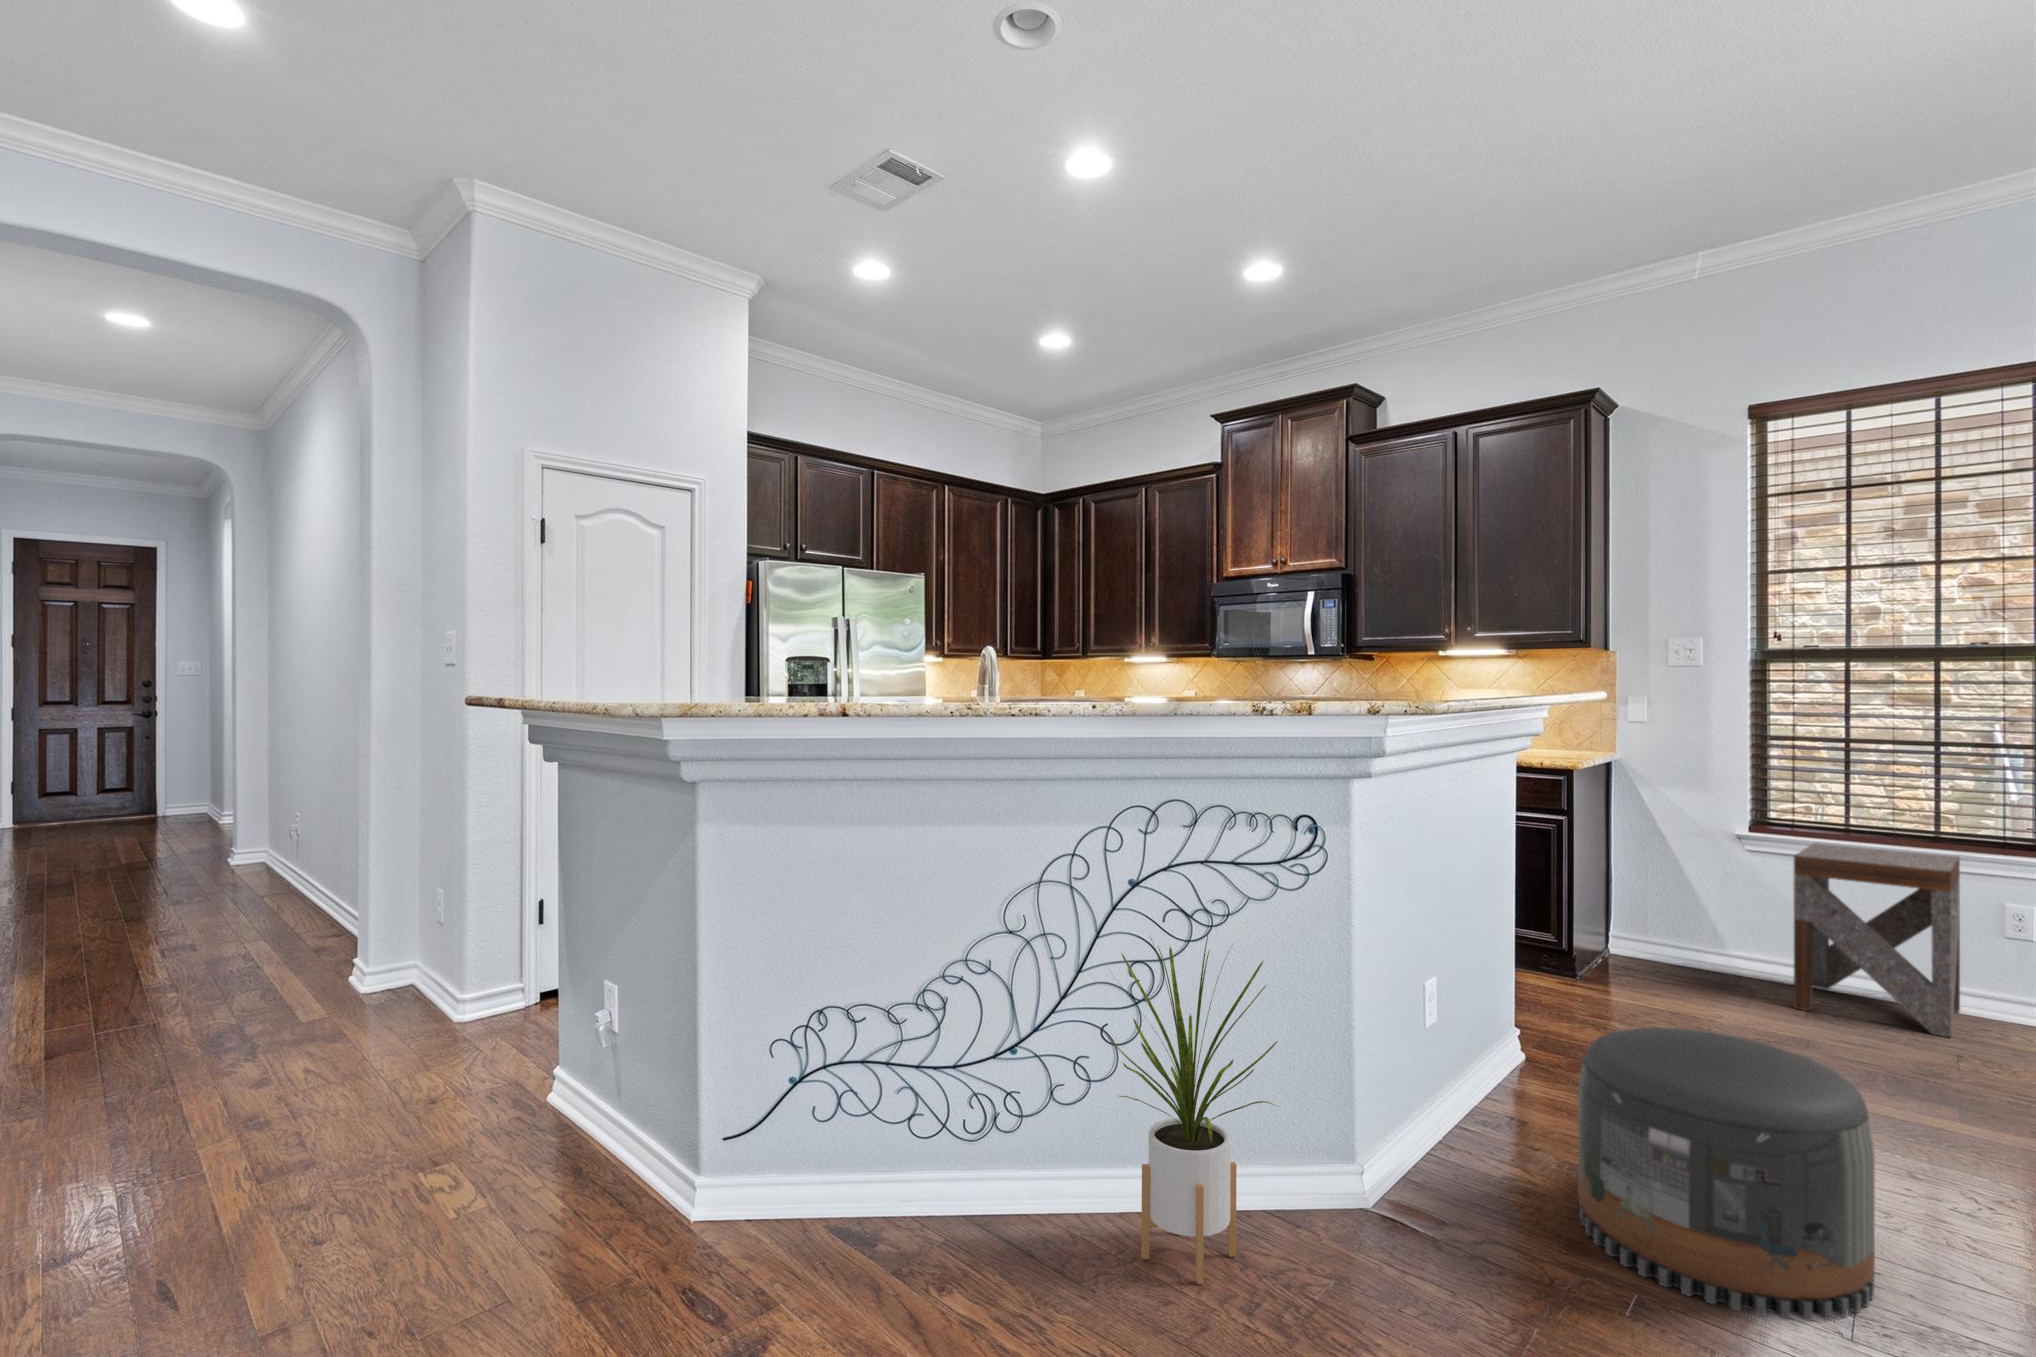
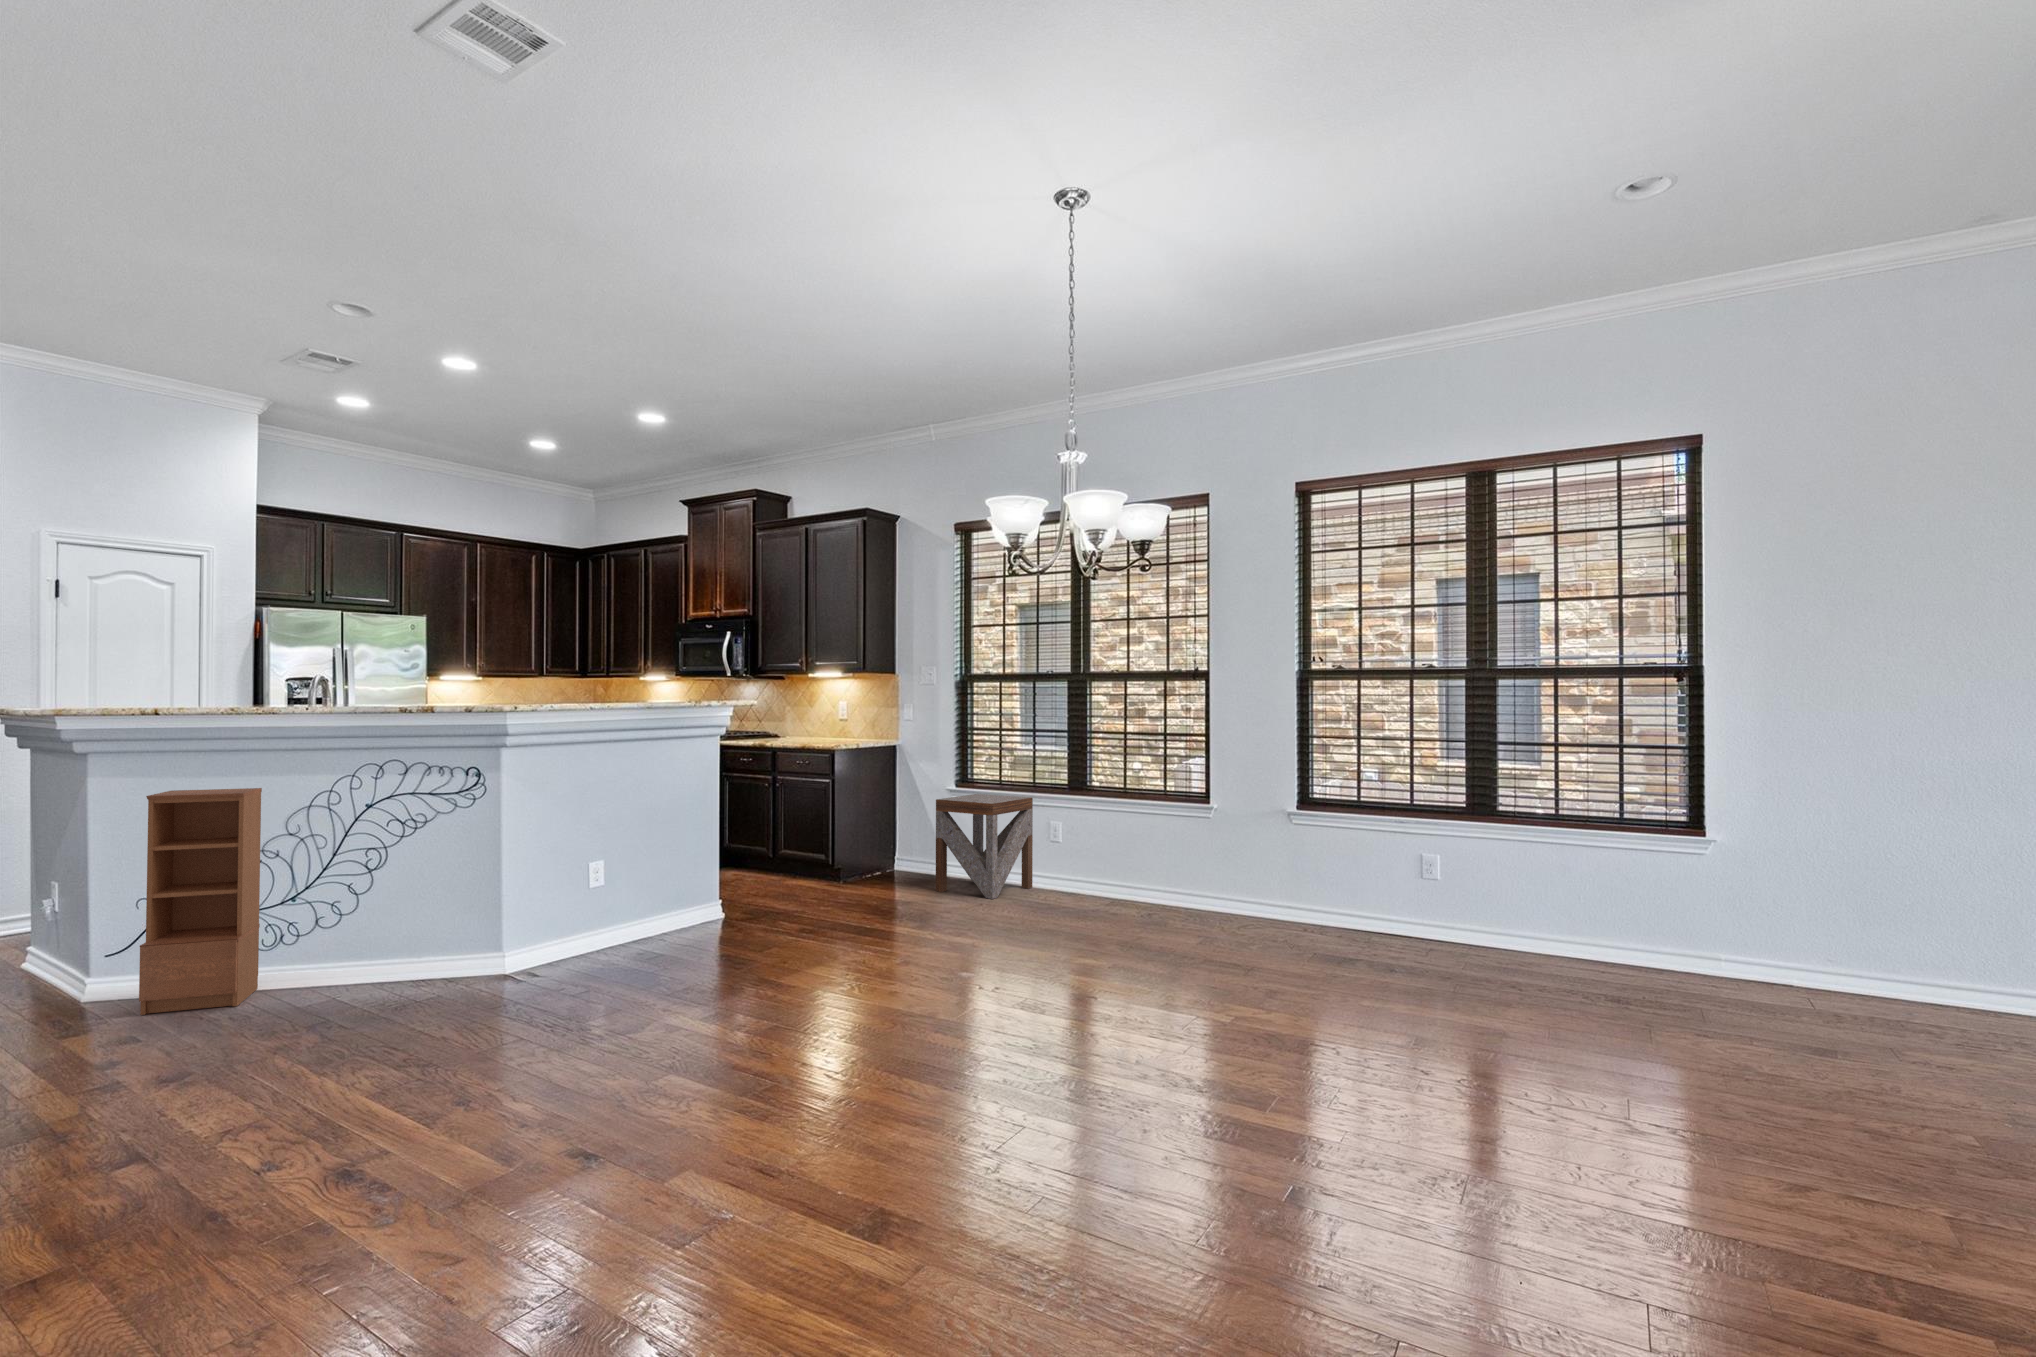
bookcase: none [831,847,986,1295] -> present [139,788,262,1015]
house plant: present [1108,932,1277,1284] -> none [318,827,421,1000]
pouf: present [1578,1028,1875,1320] -> none [601,874,727,991]

